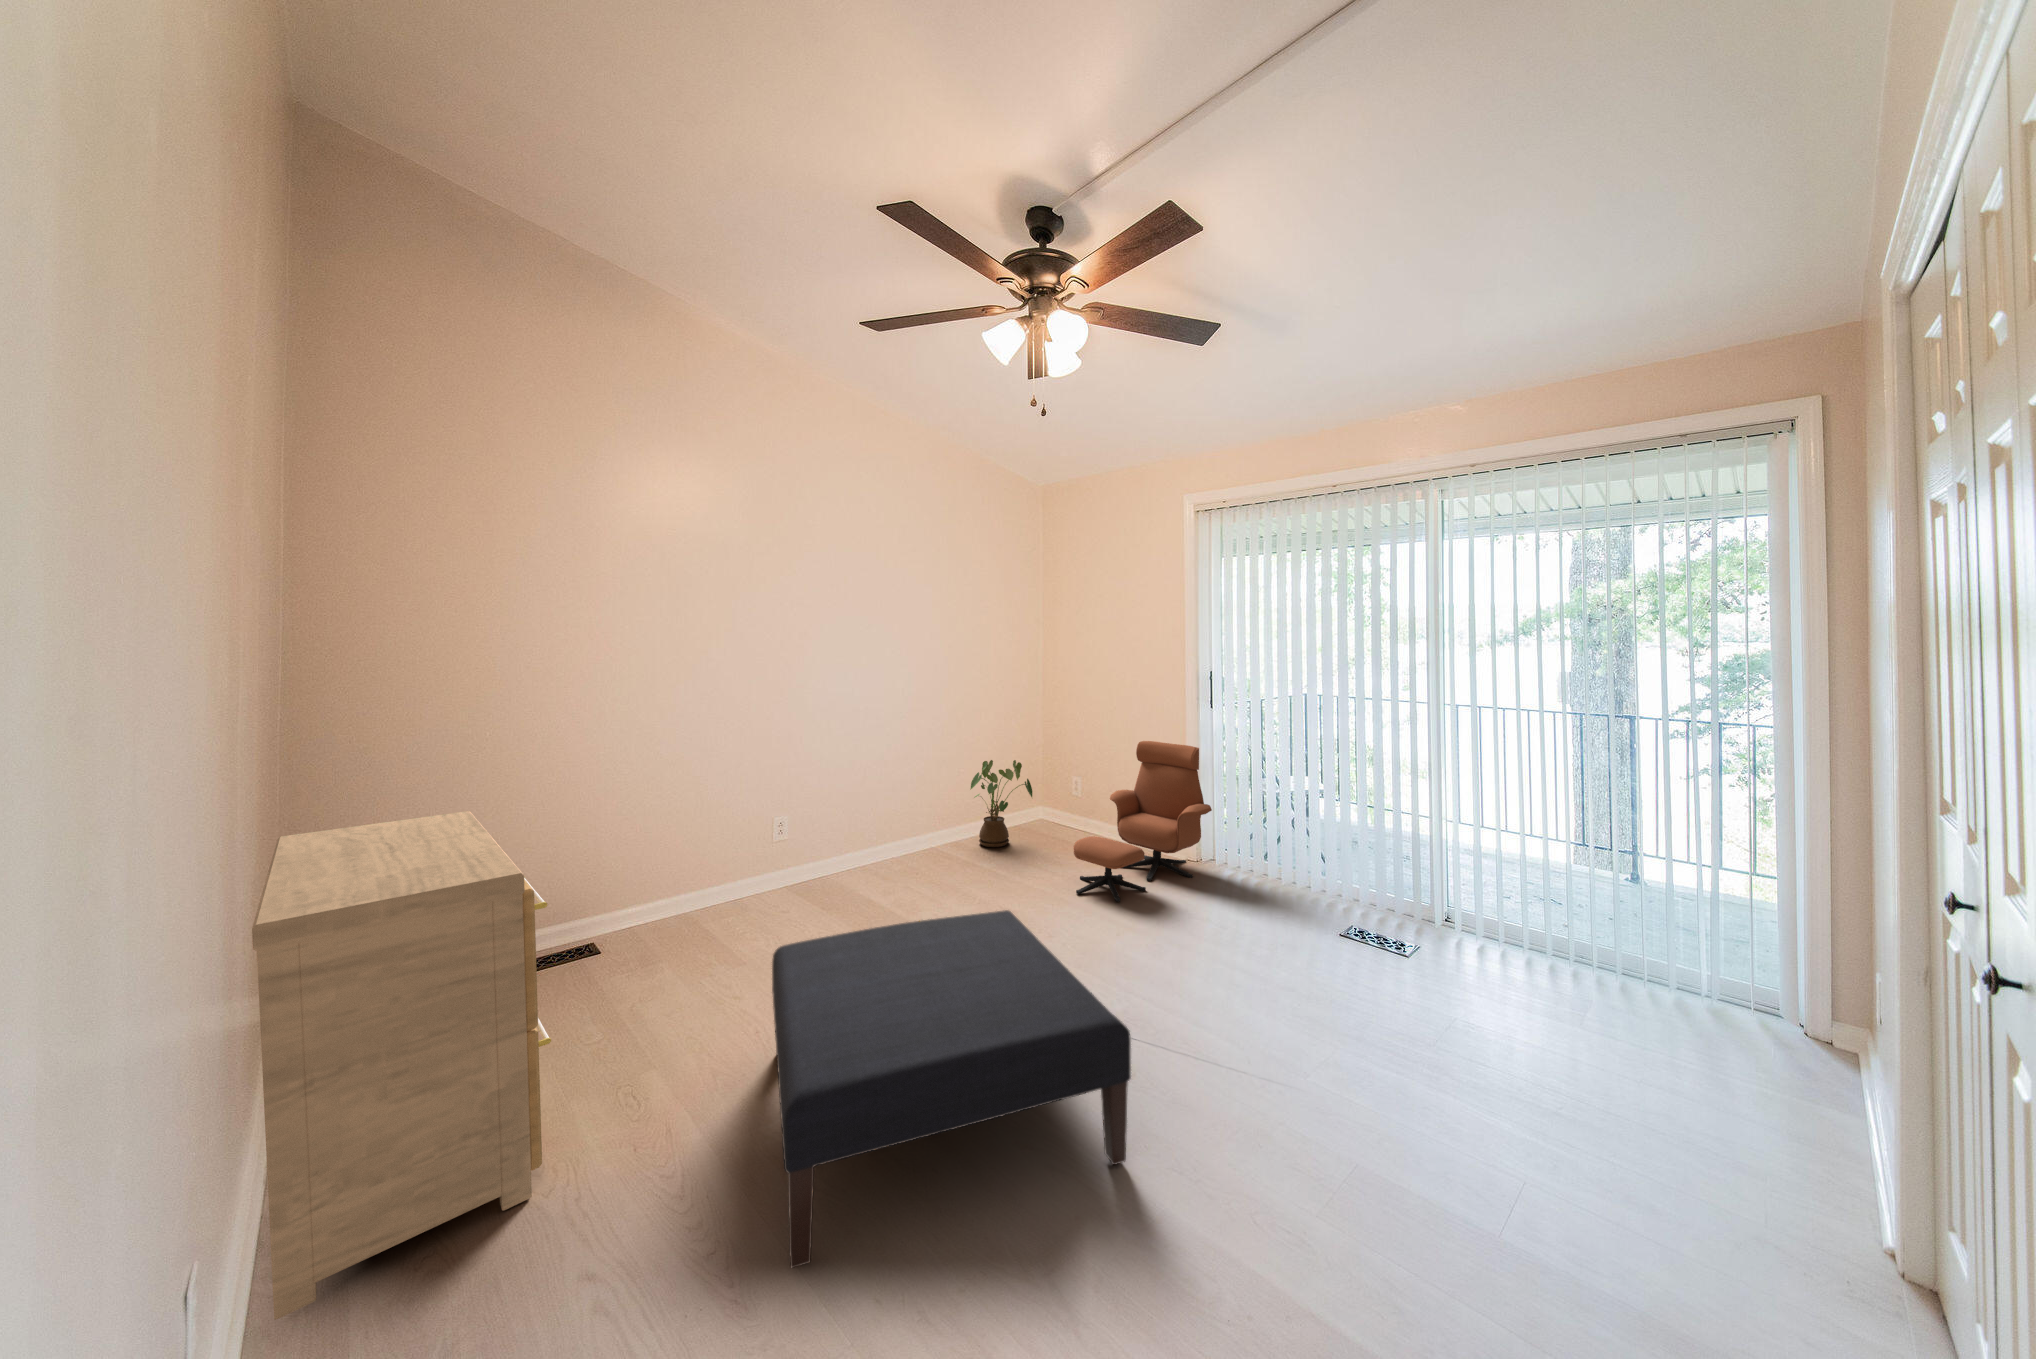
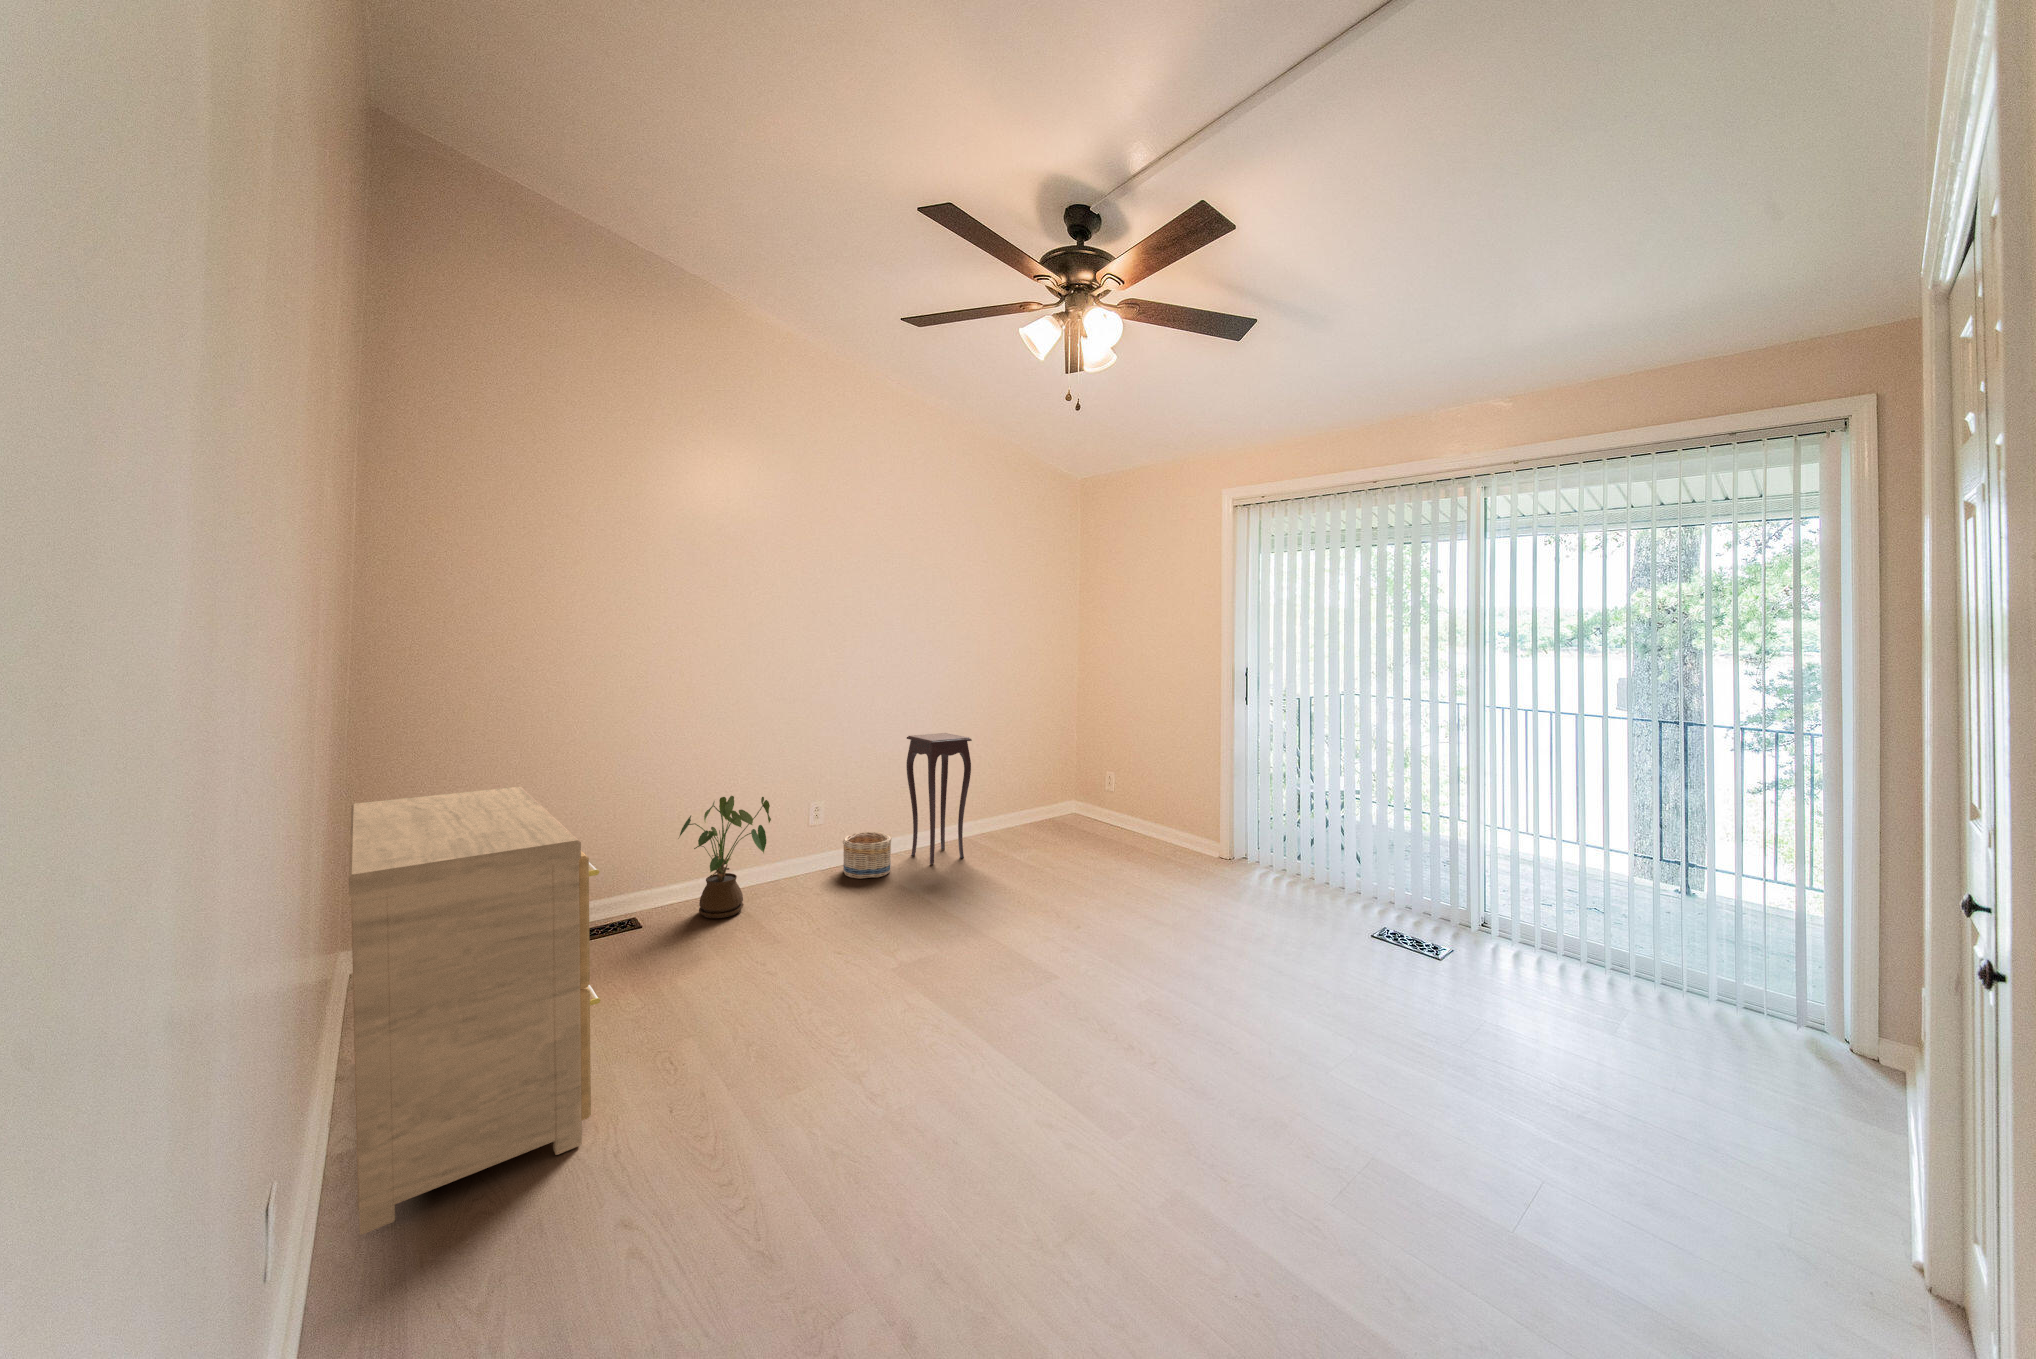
side table: none [879,739,944,871] -> present [906,733,972,864]
lounge chair: present [1074,741,1212,902] -> none [1101,740,1243,900]
house plant: present [971,760,1032,847] -> present [678,796,771,918]
basket: none [816,840,865,888] -> present [843,832,892,879]
ottoman: present [772,910,1131,1268] -> none [804,900,1150,1216]

